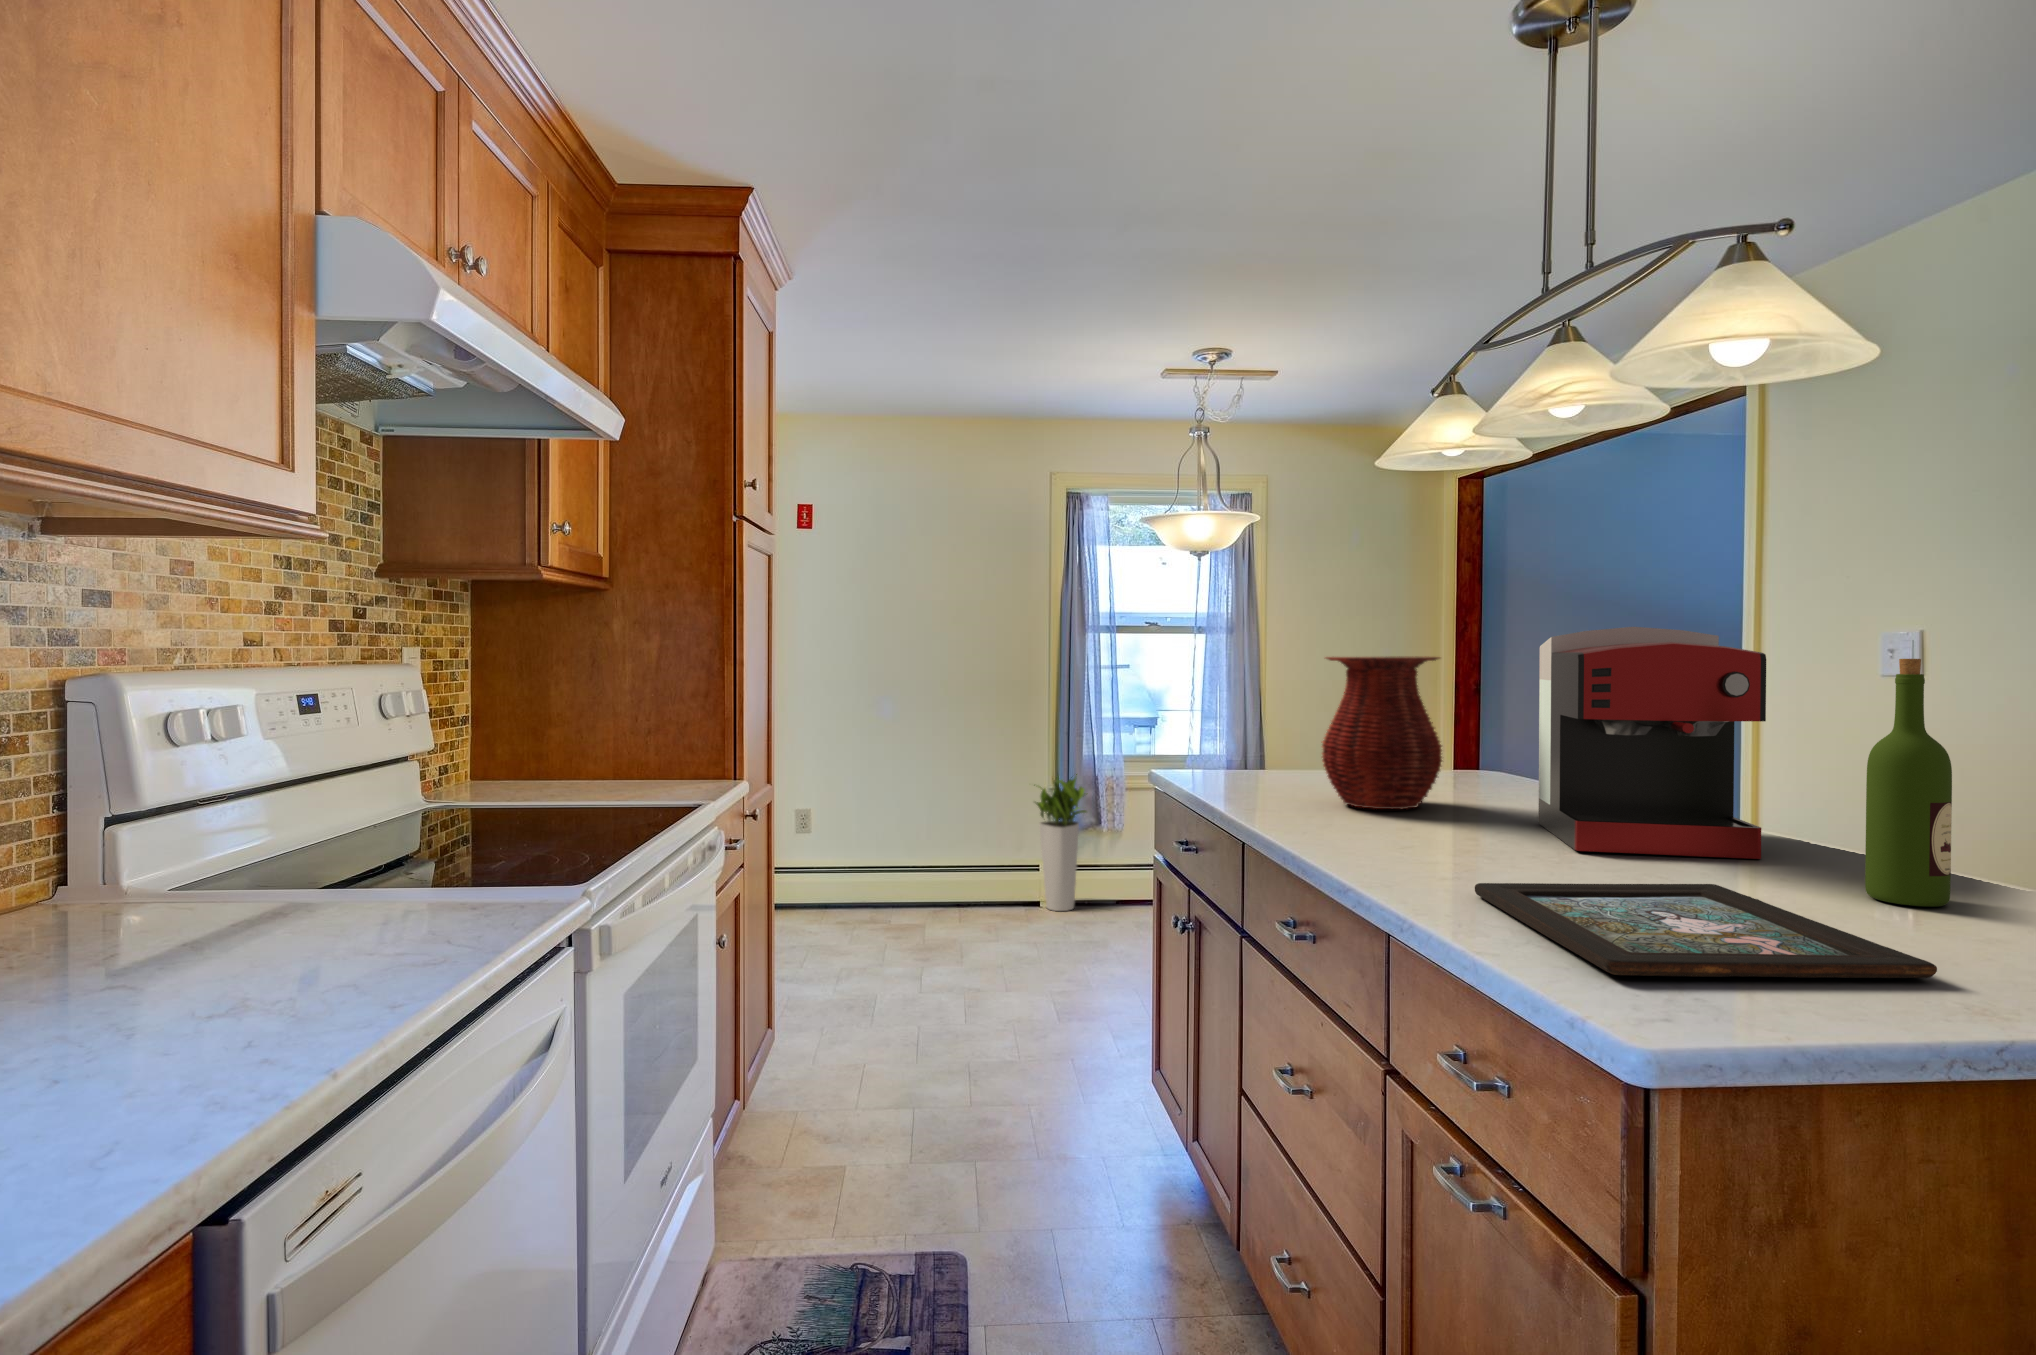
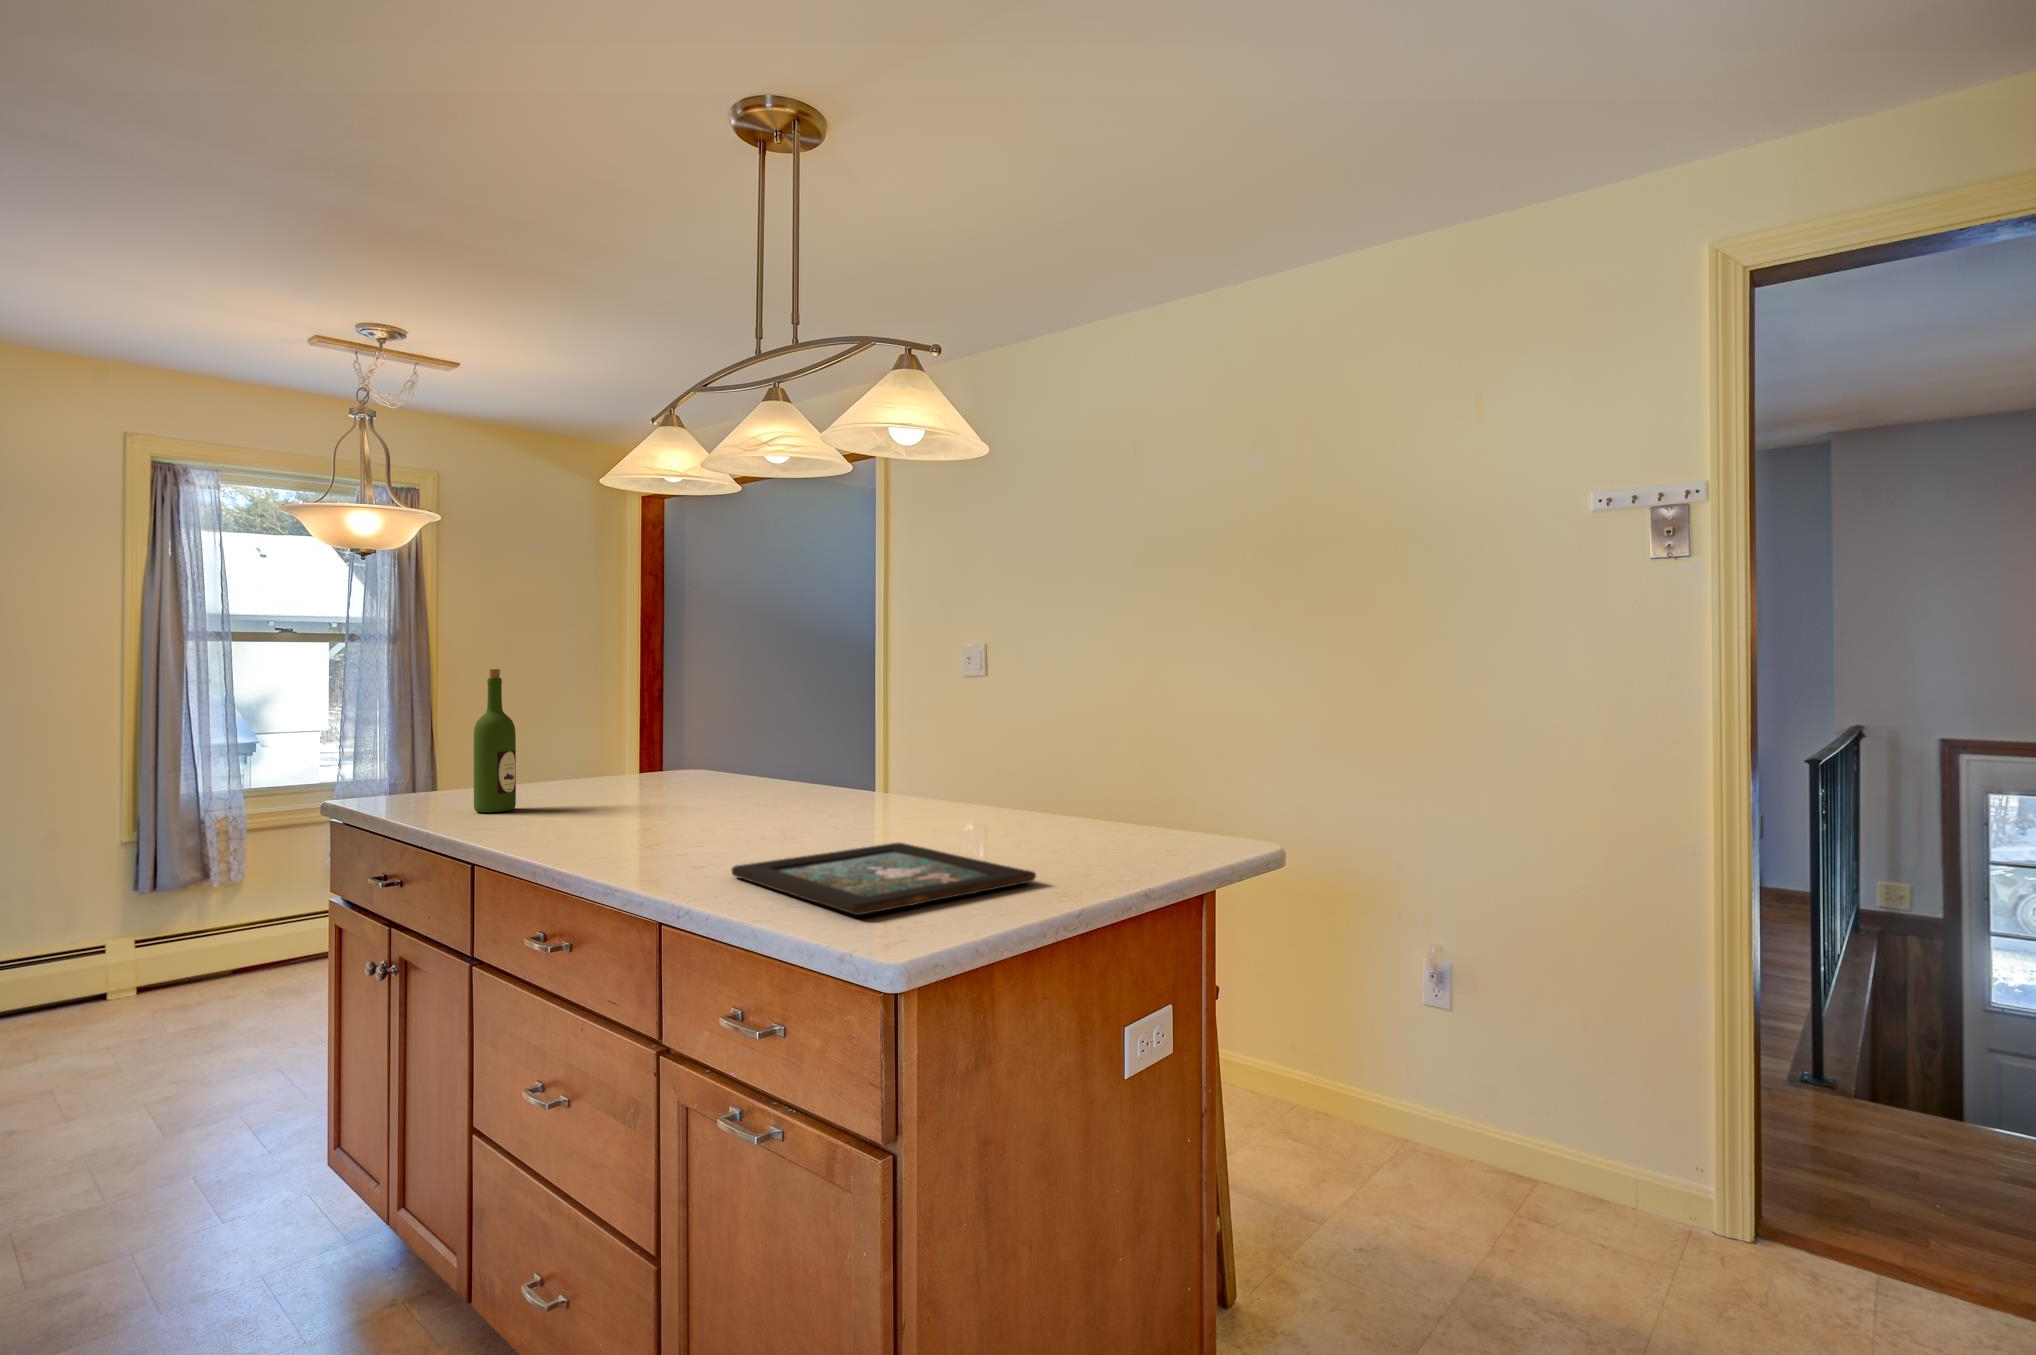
coffee maker: present [1538,627,1766,859] -> none [757,644,921,832]
vase: present [1322,656,1442,809] -> none [551,669,672,818]
wine bottle: present [1865,659,1952,907] -> present [474,669,516,812]
planter: present [1034,774,1086,911] -> none [83,822,188,1008]

